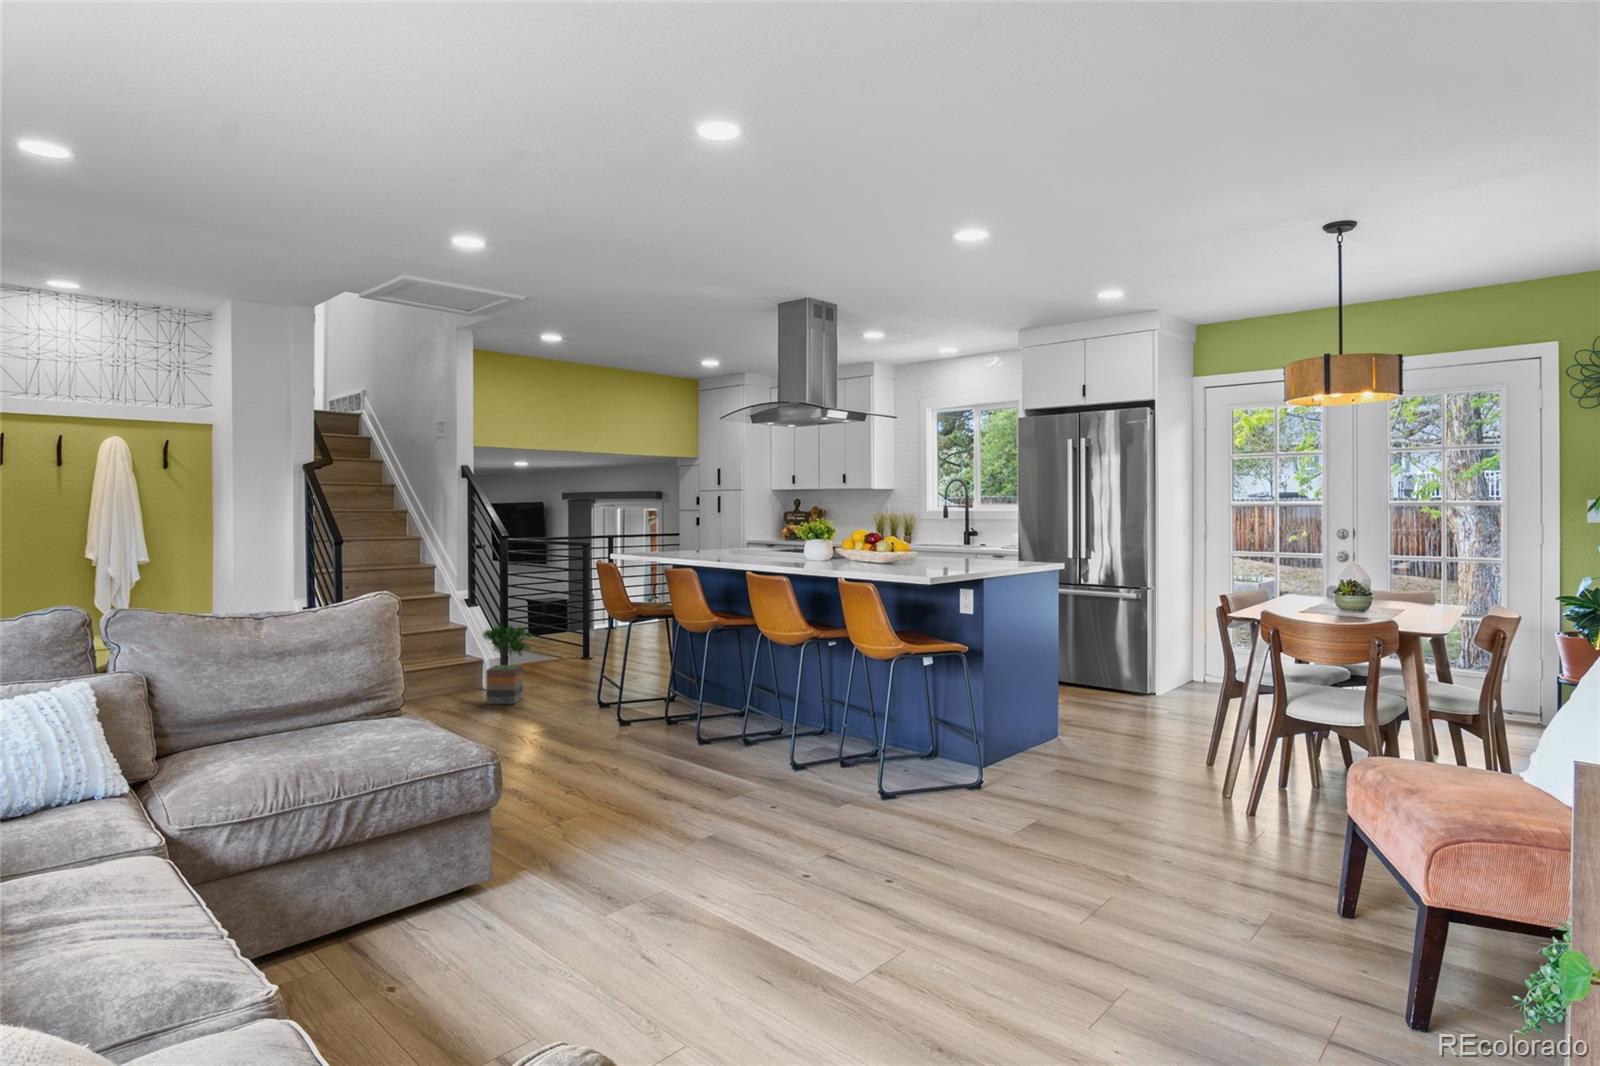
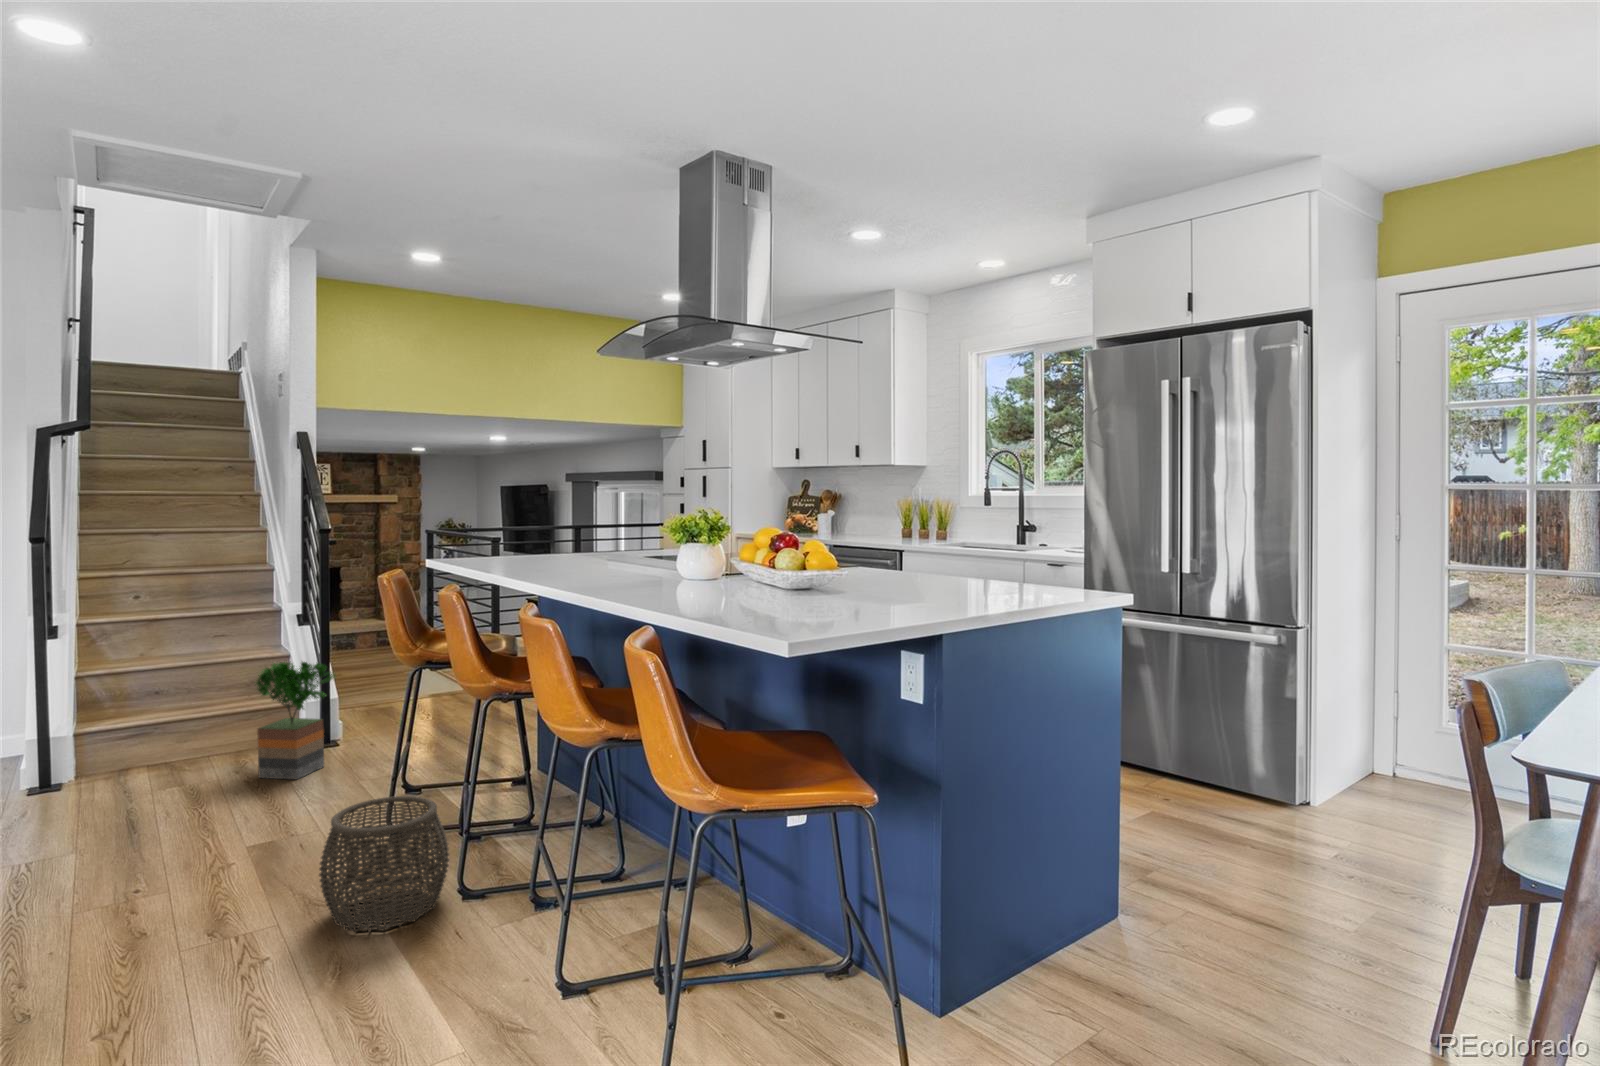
woven basket: none [626,686,694,755] -> present [319,796,449,932]

